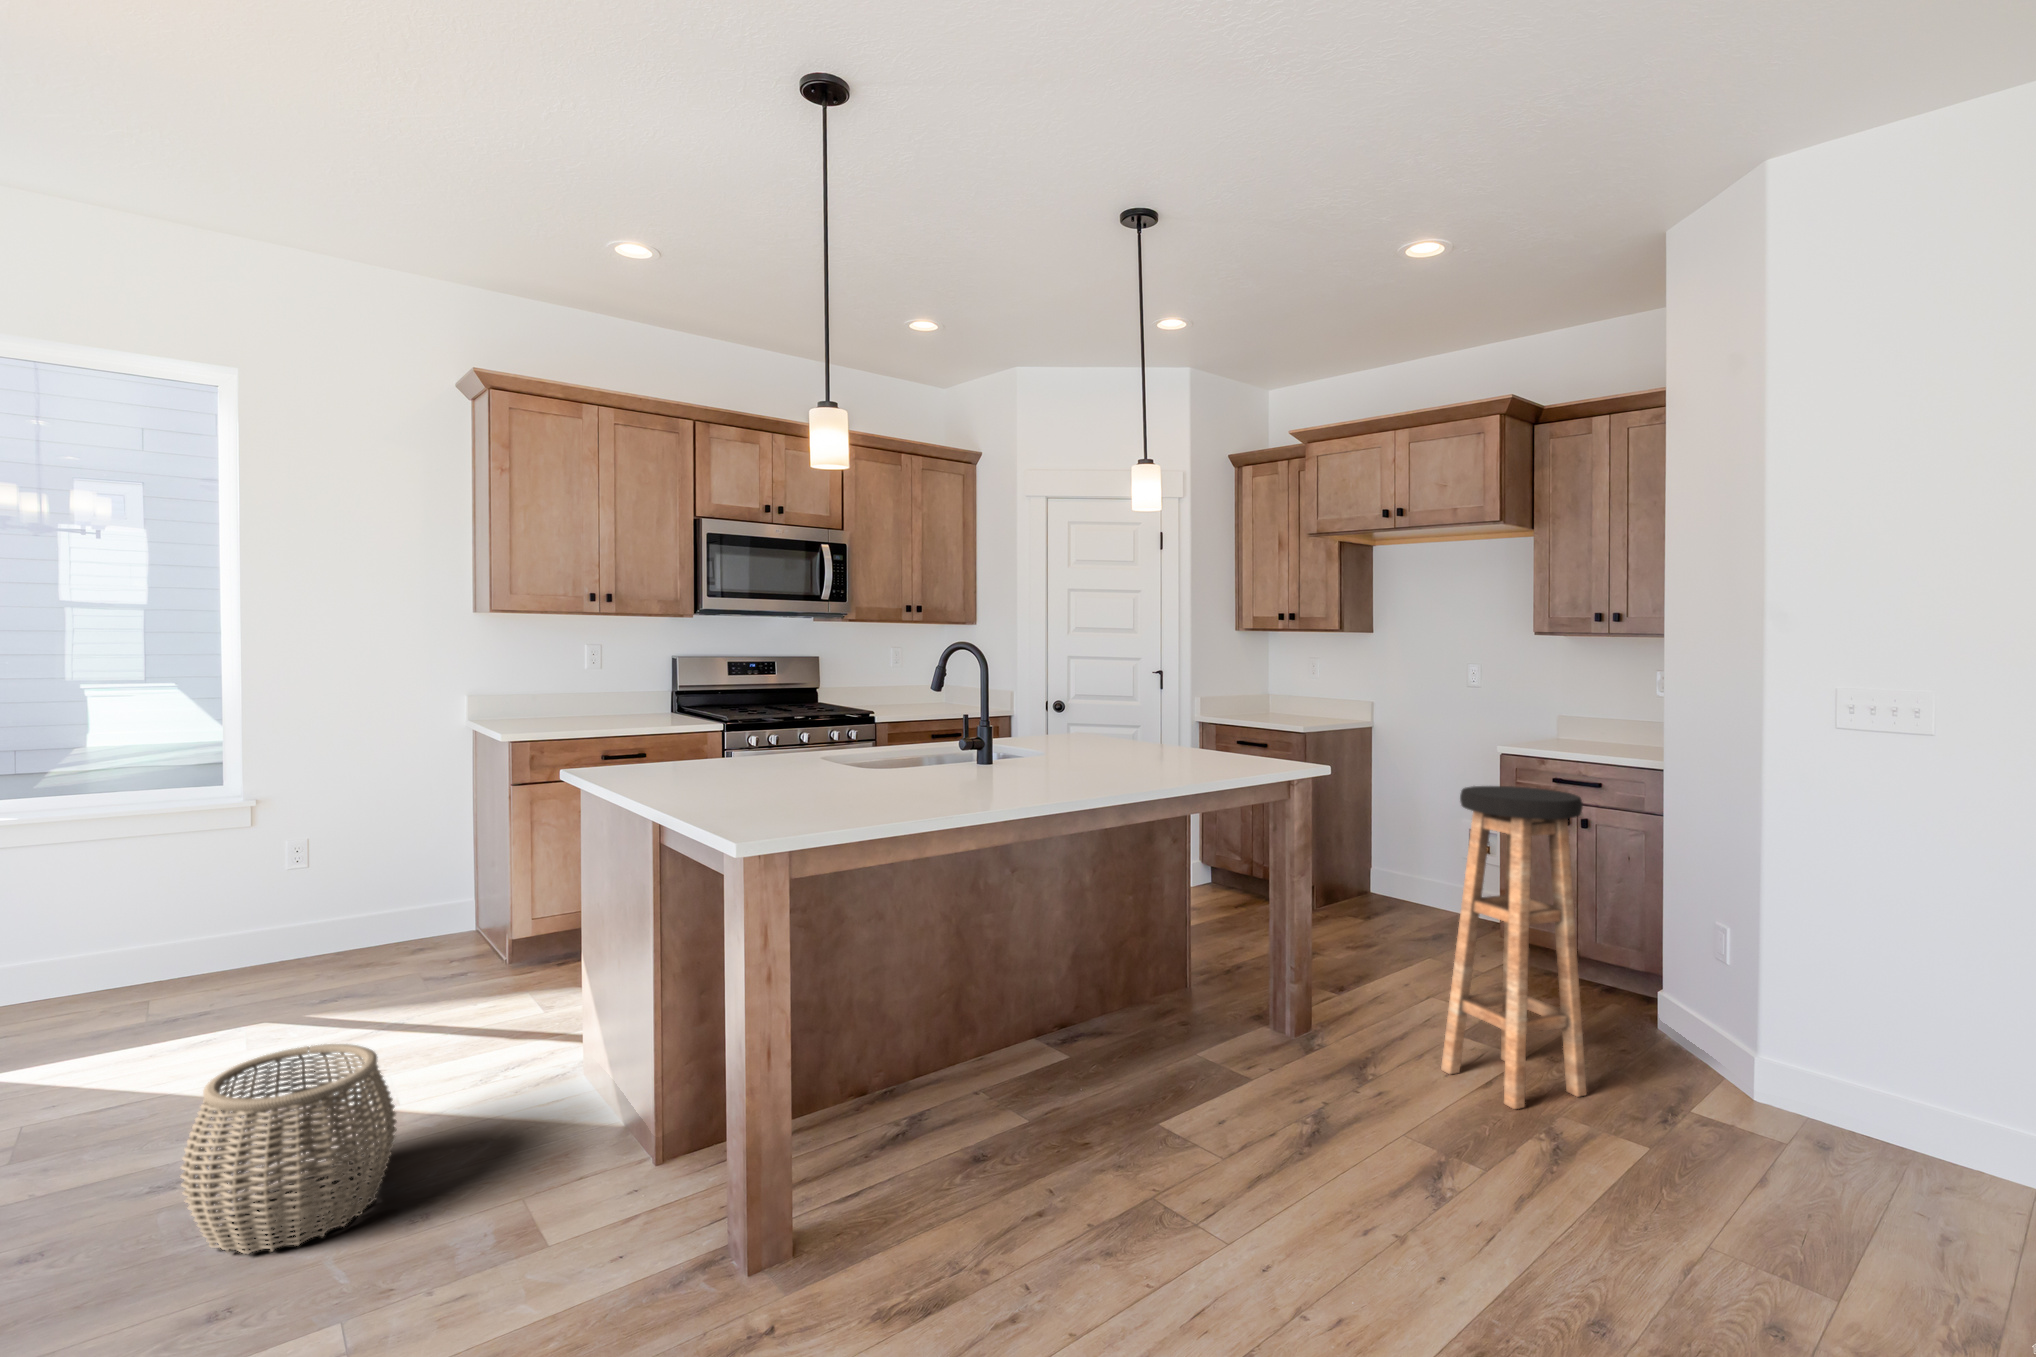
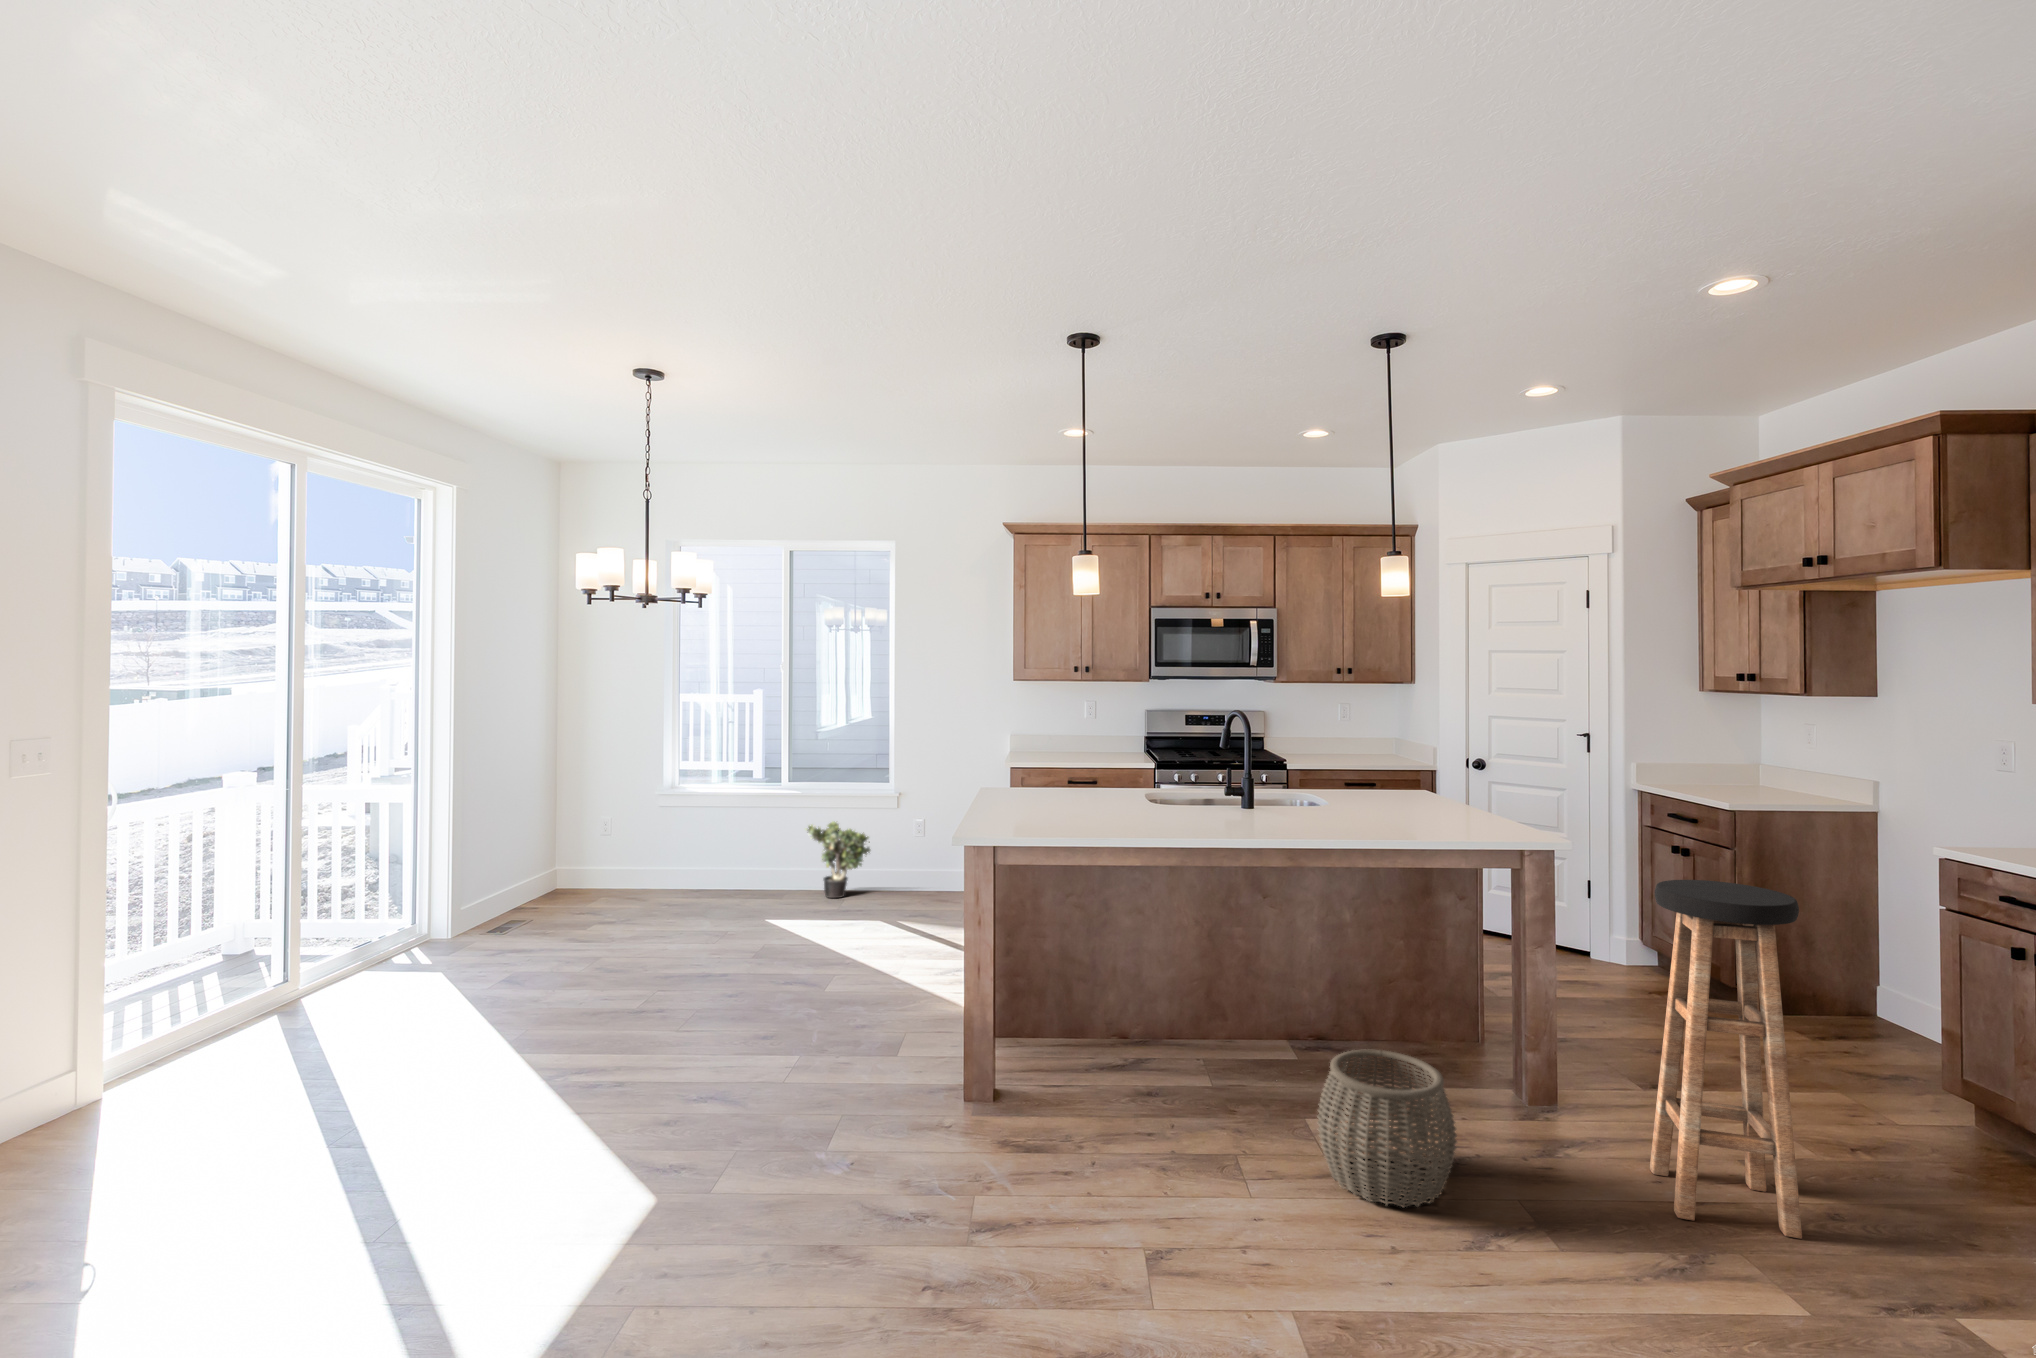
potted plant: none [58,853,215,992] -> present [806,822,870,898]
woven basket: present [181,1044,397,1254] -> present [1317,1050,1457,1207]

